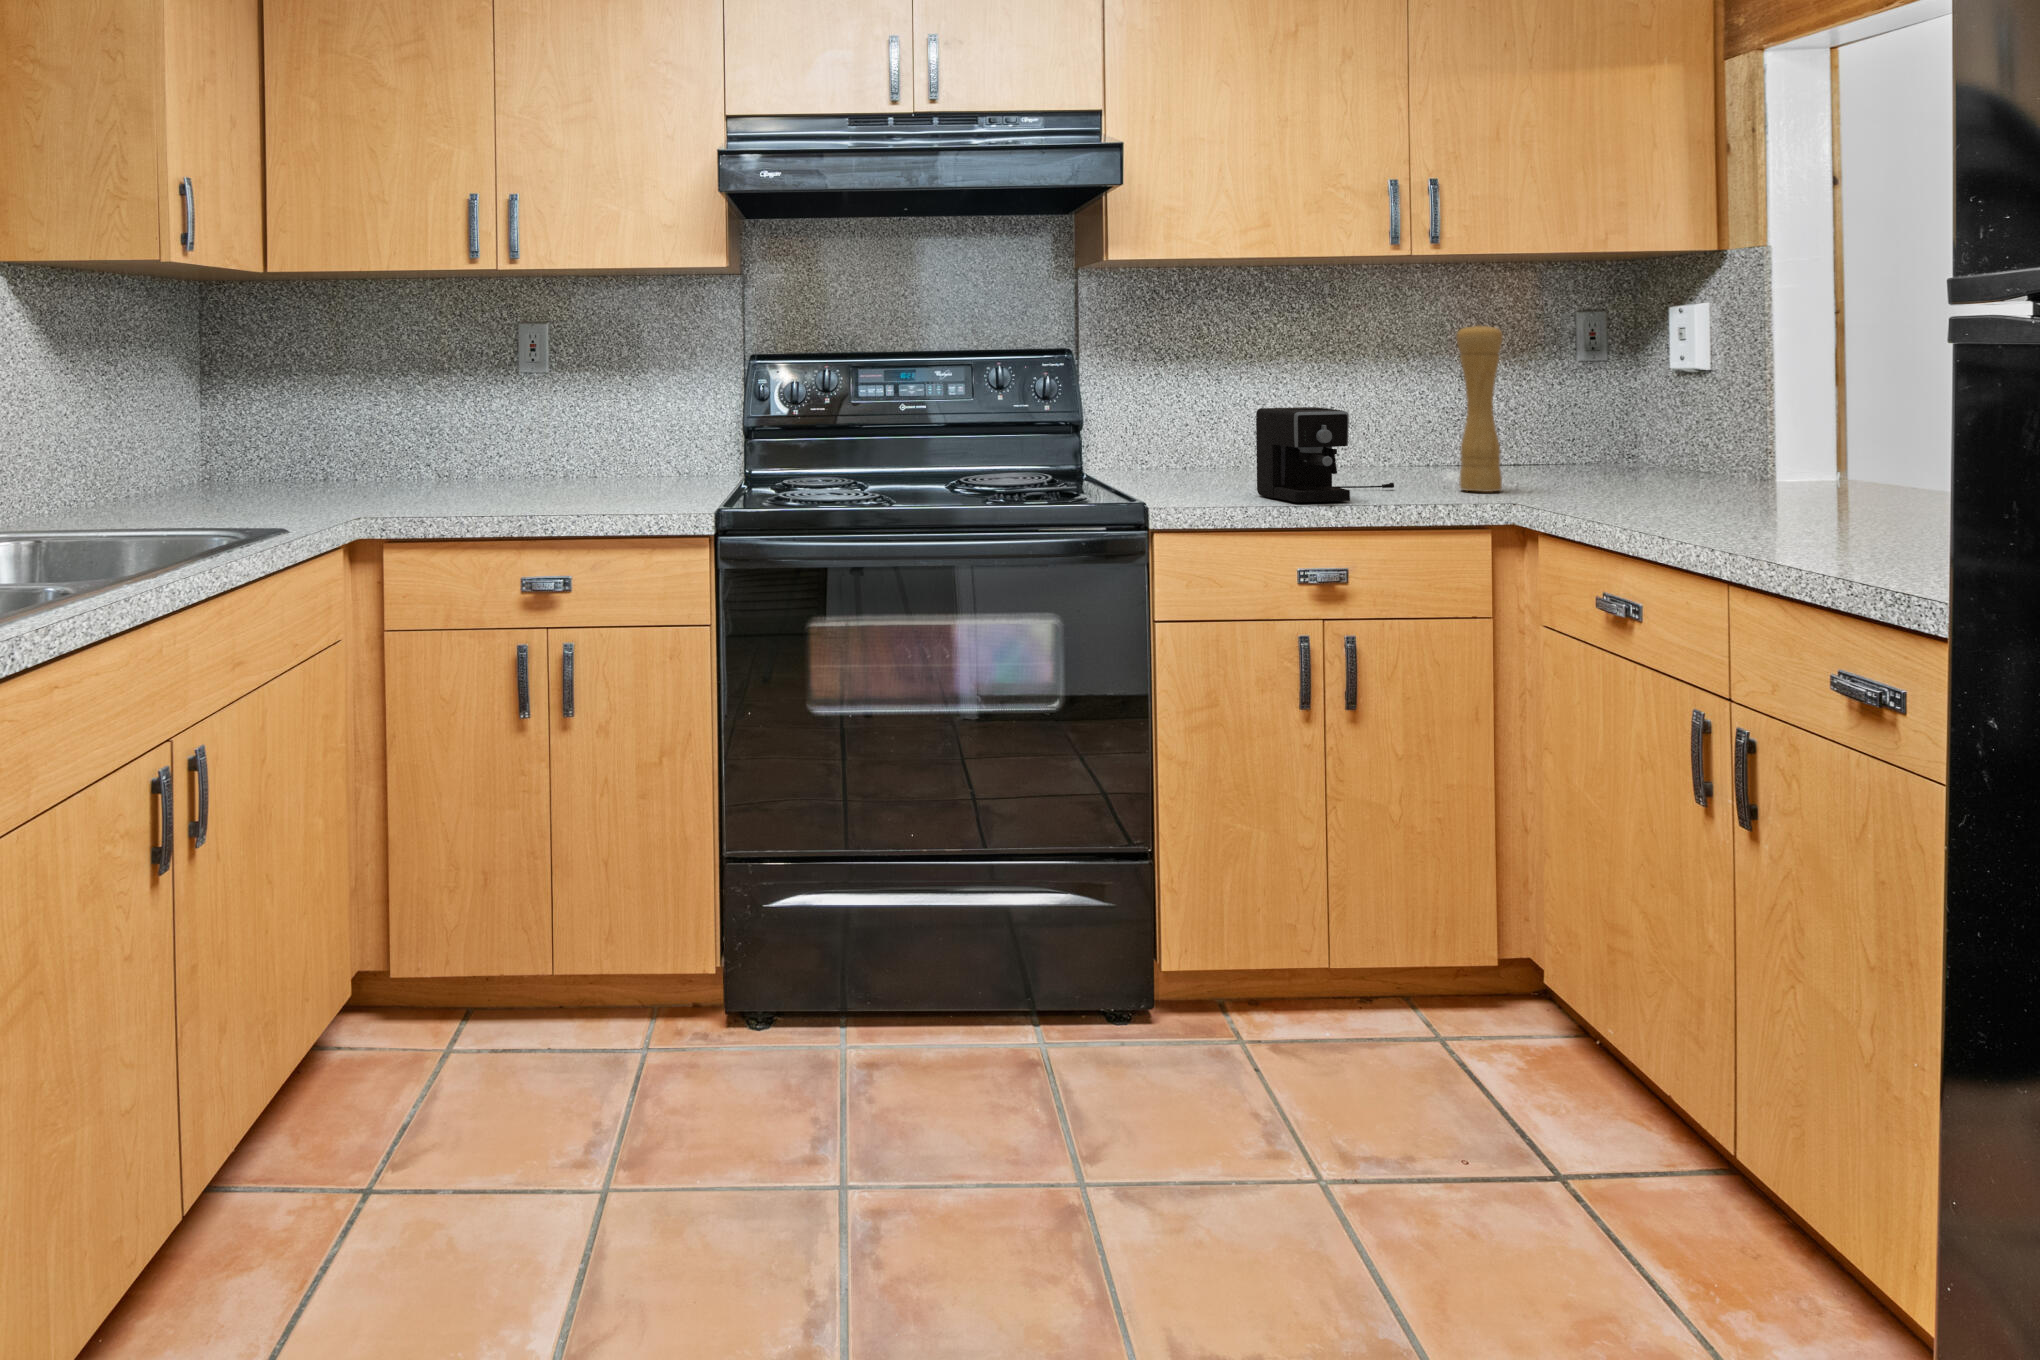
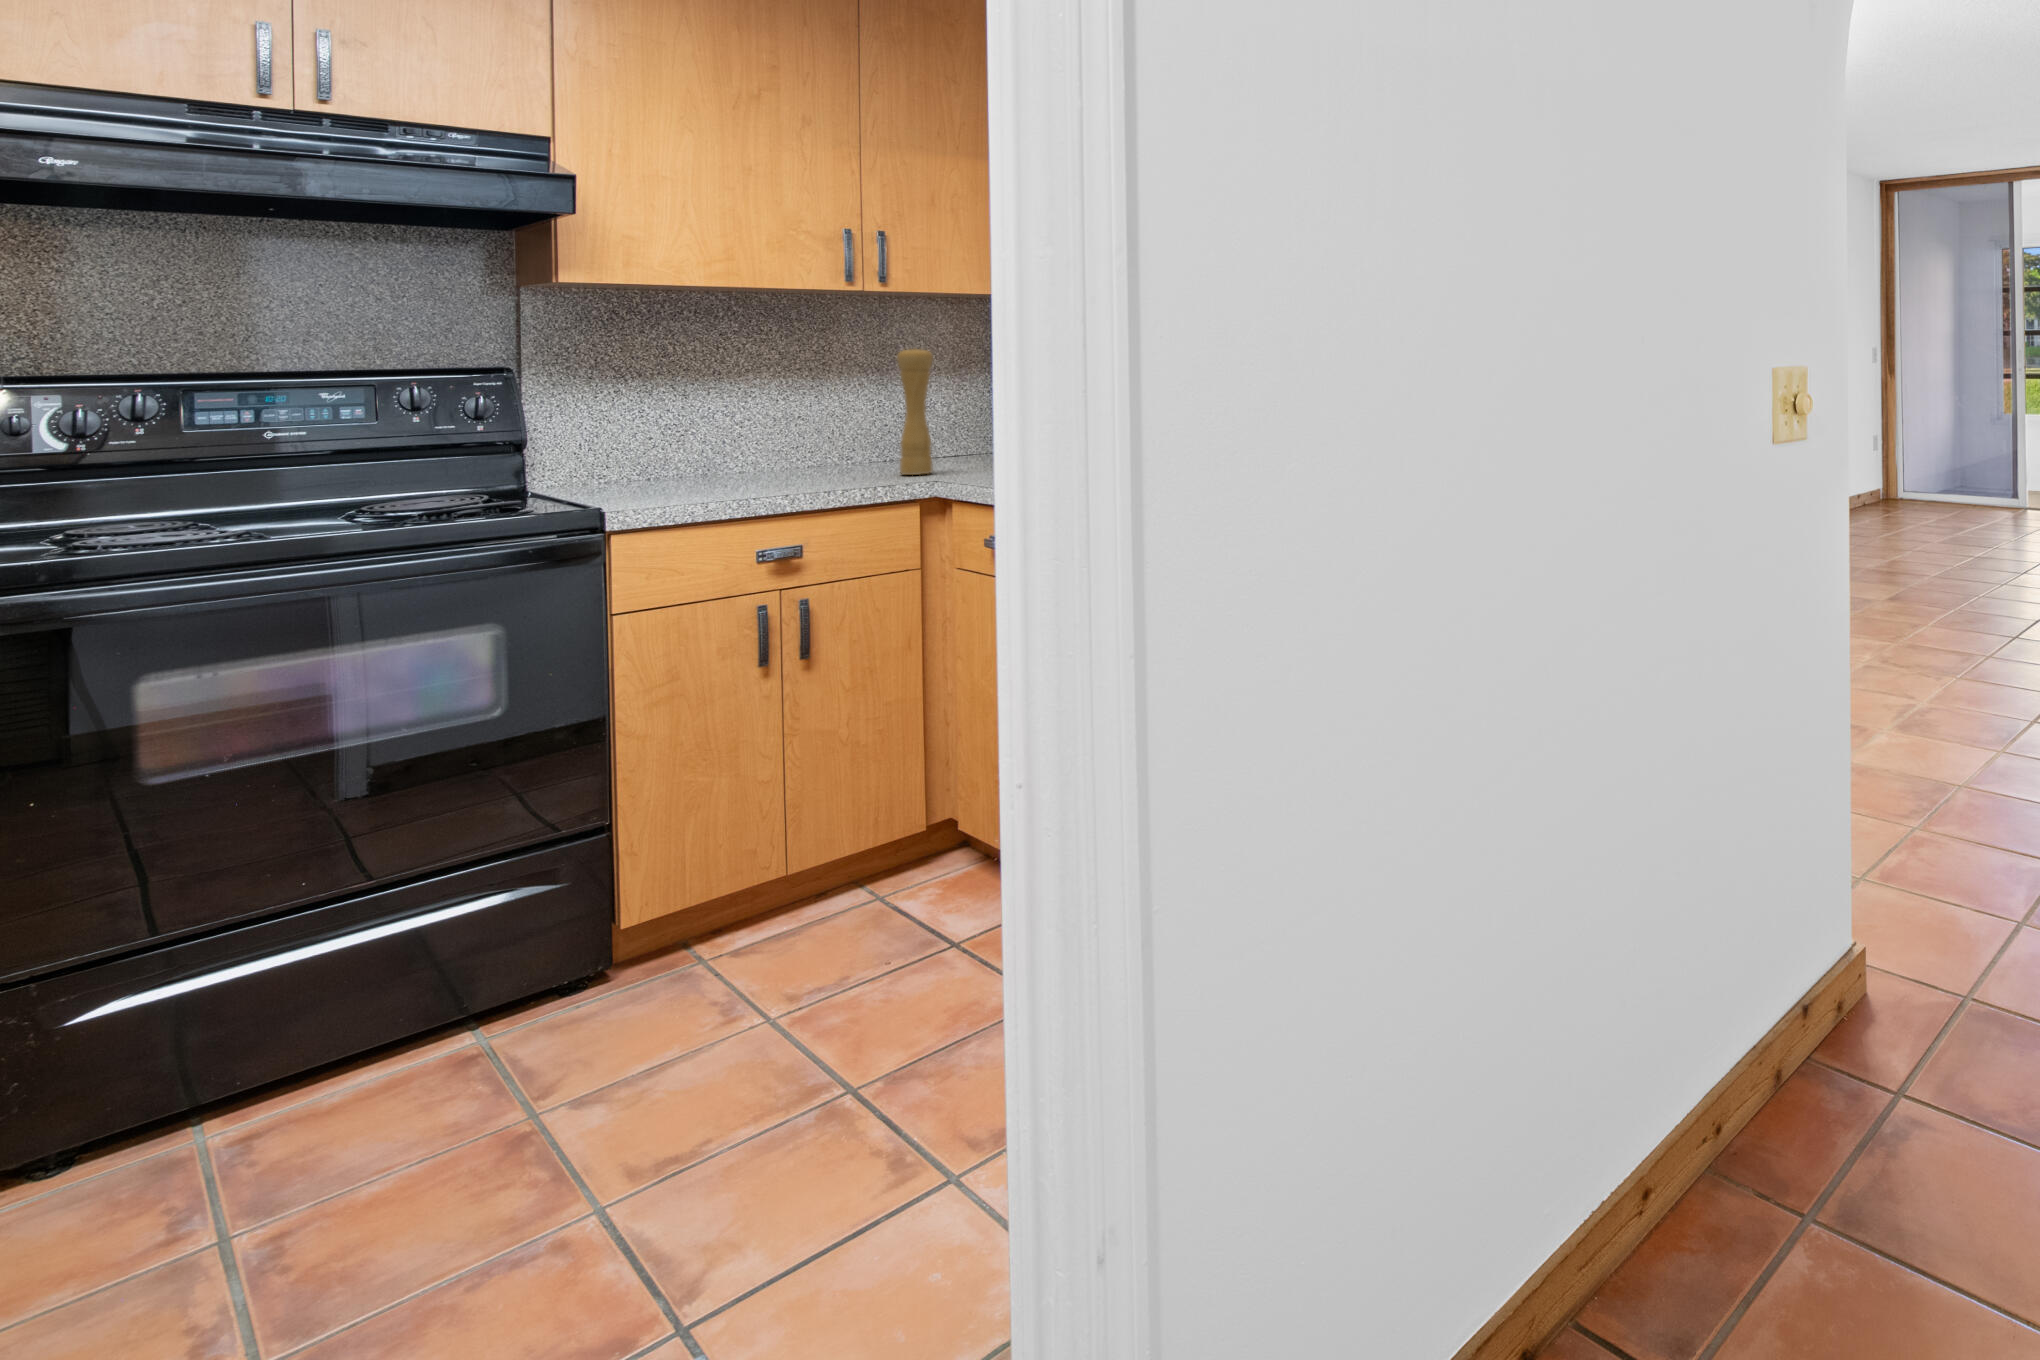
coffee maker: present [1256,407,1394,502] -> none [719,415,846,495]

